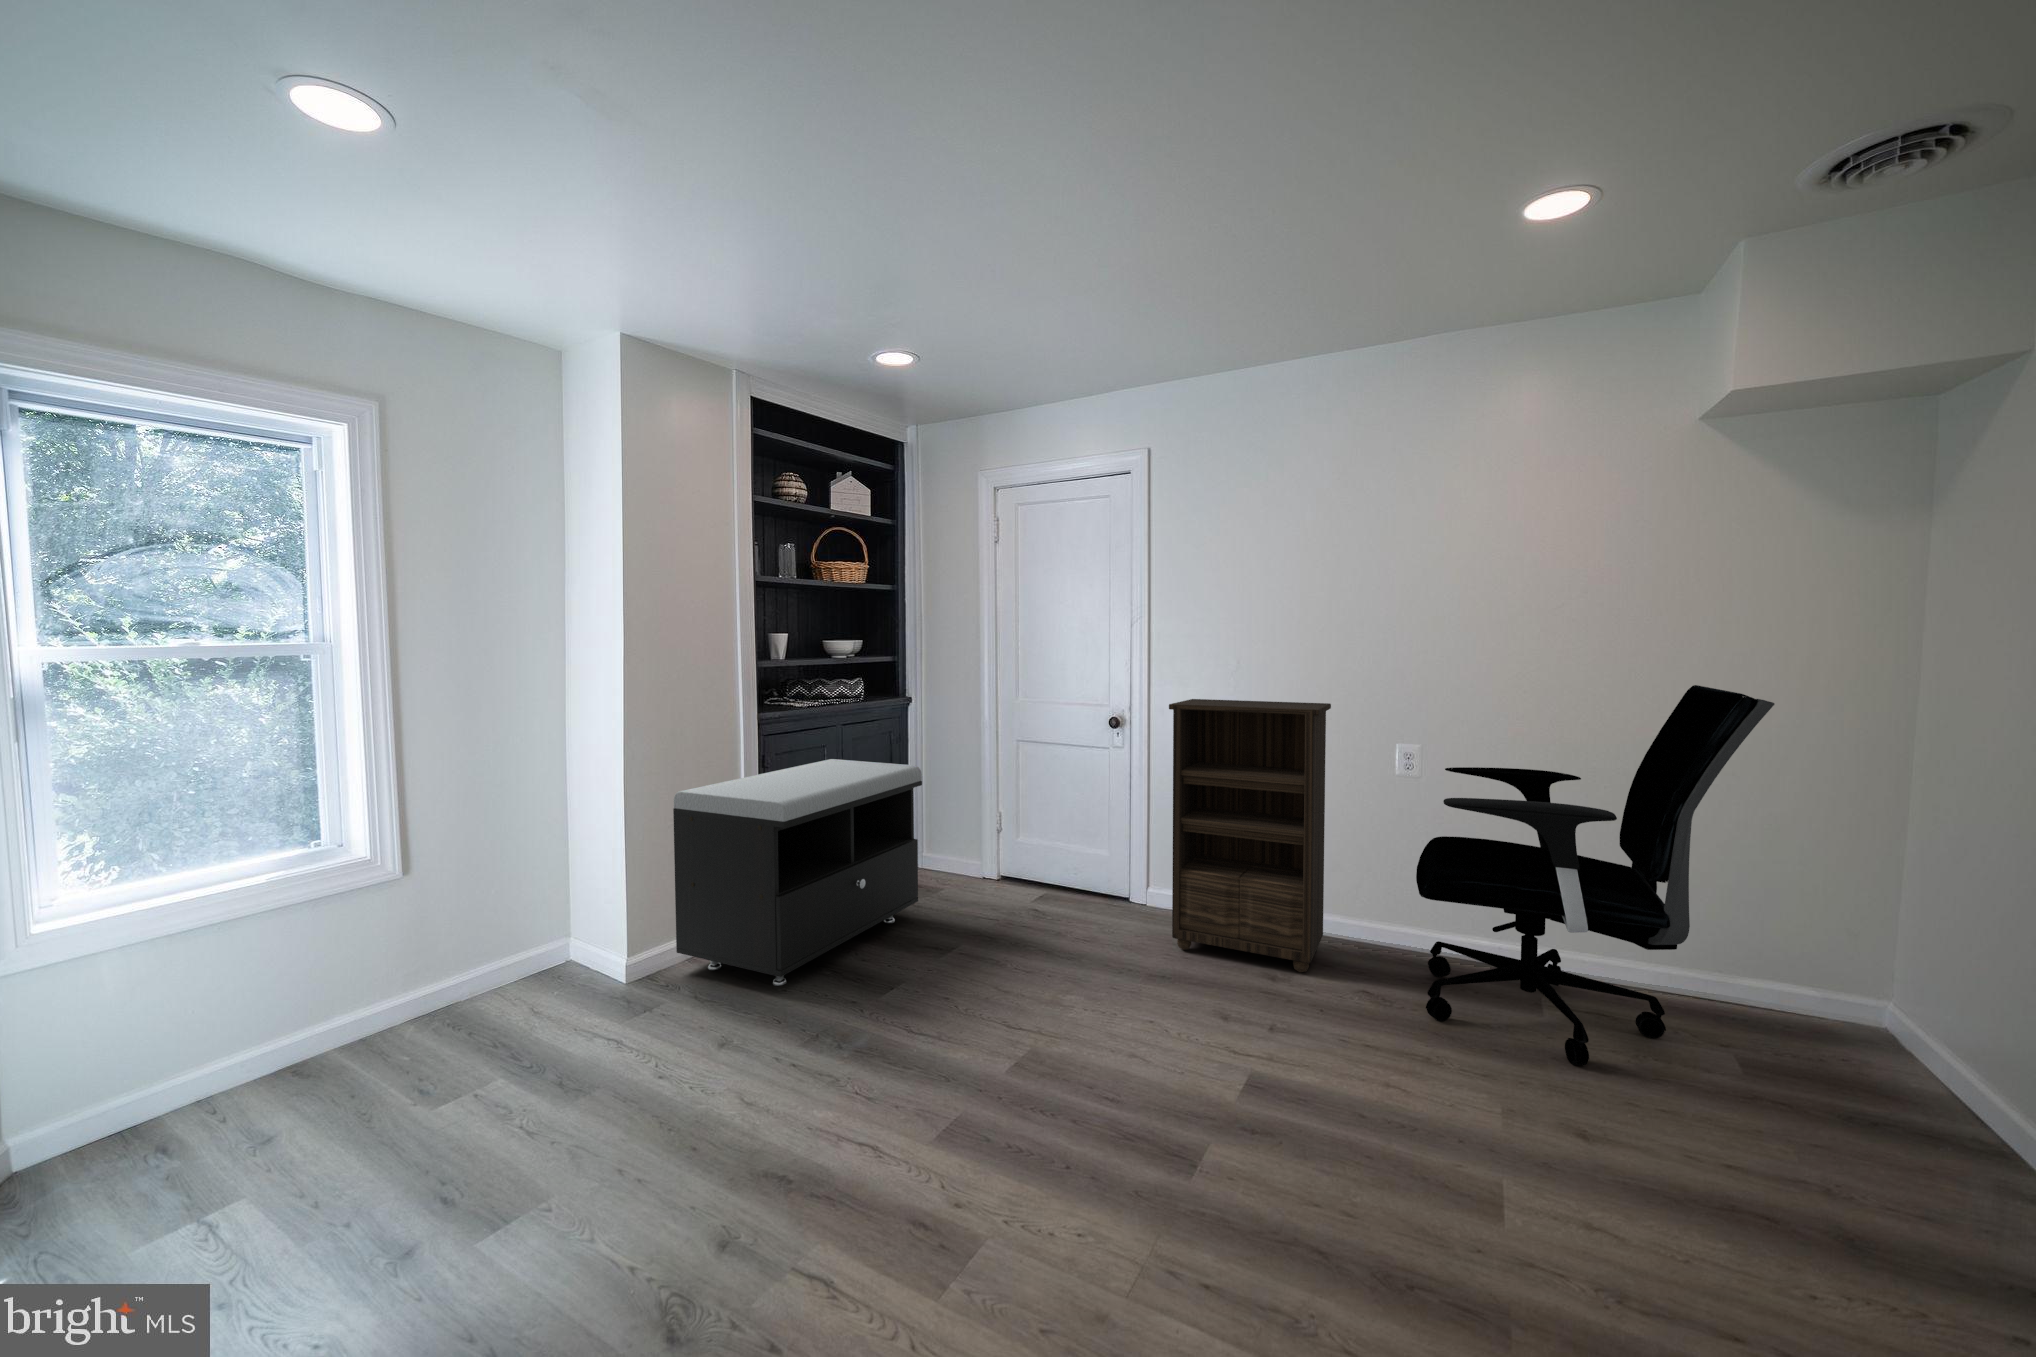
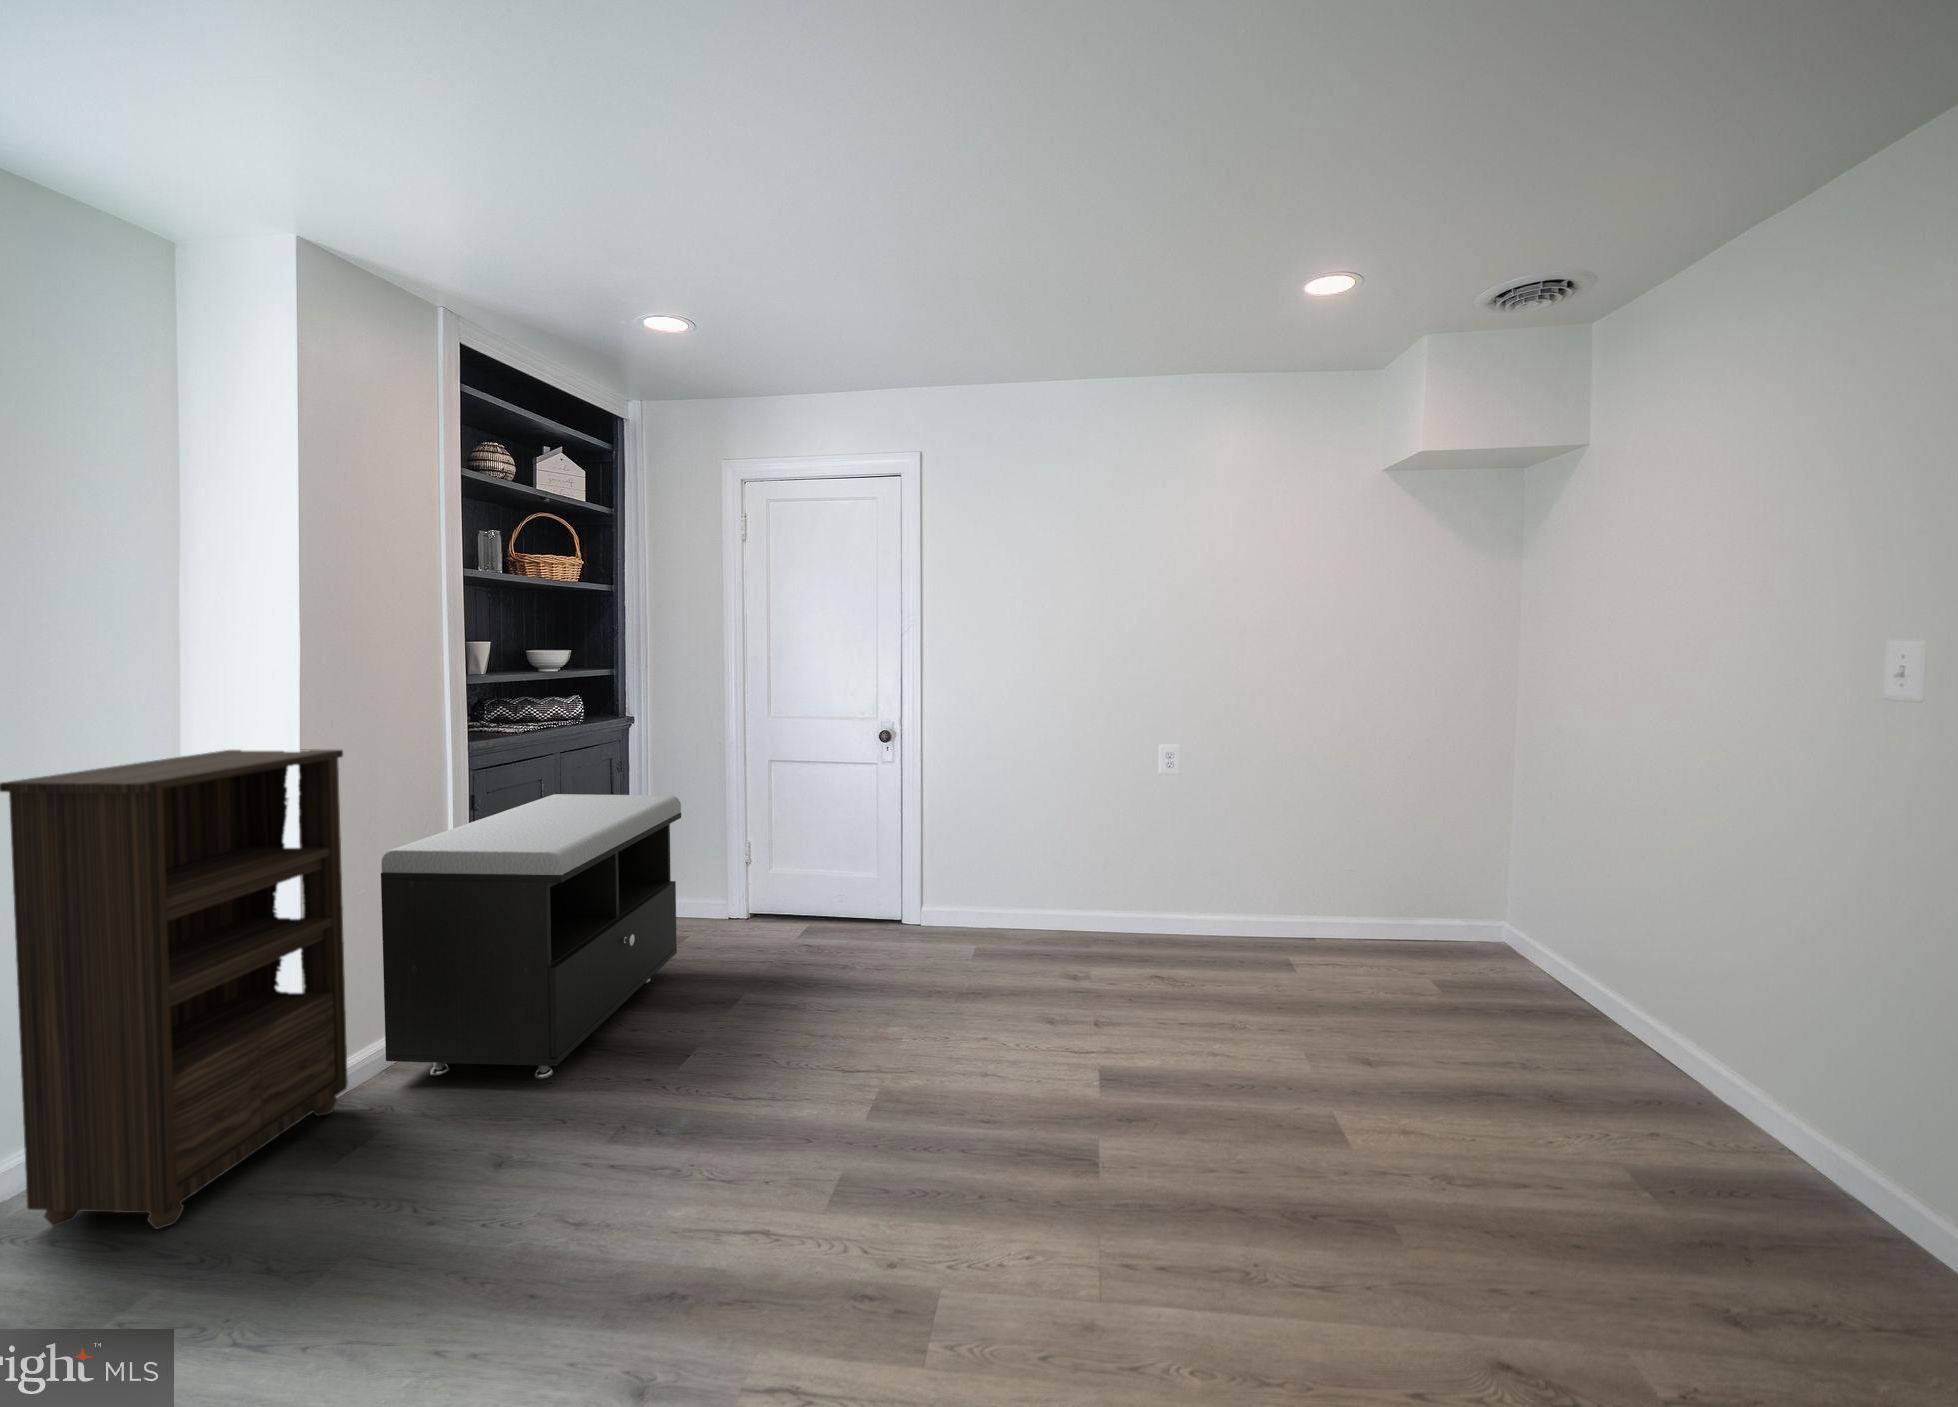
office chair: present [1416,685,1774,1065] -> none [1189,688,1464,1012]
bookshelf: present [1169,699,1331,972] -> present [0,749,348,1229]

